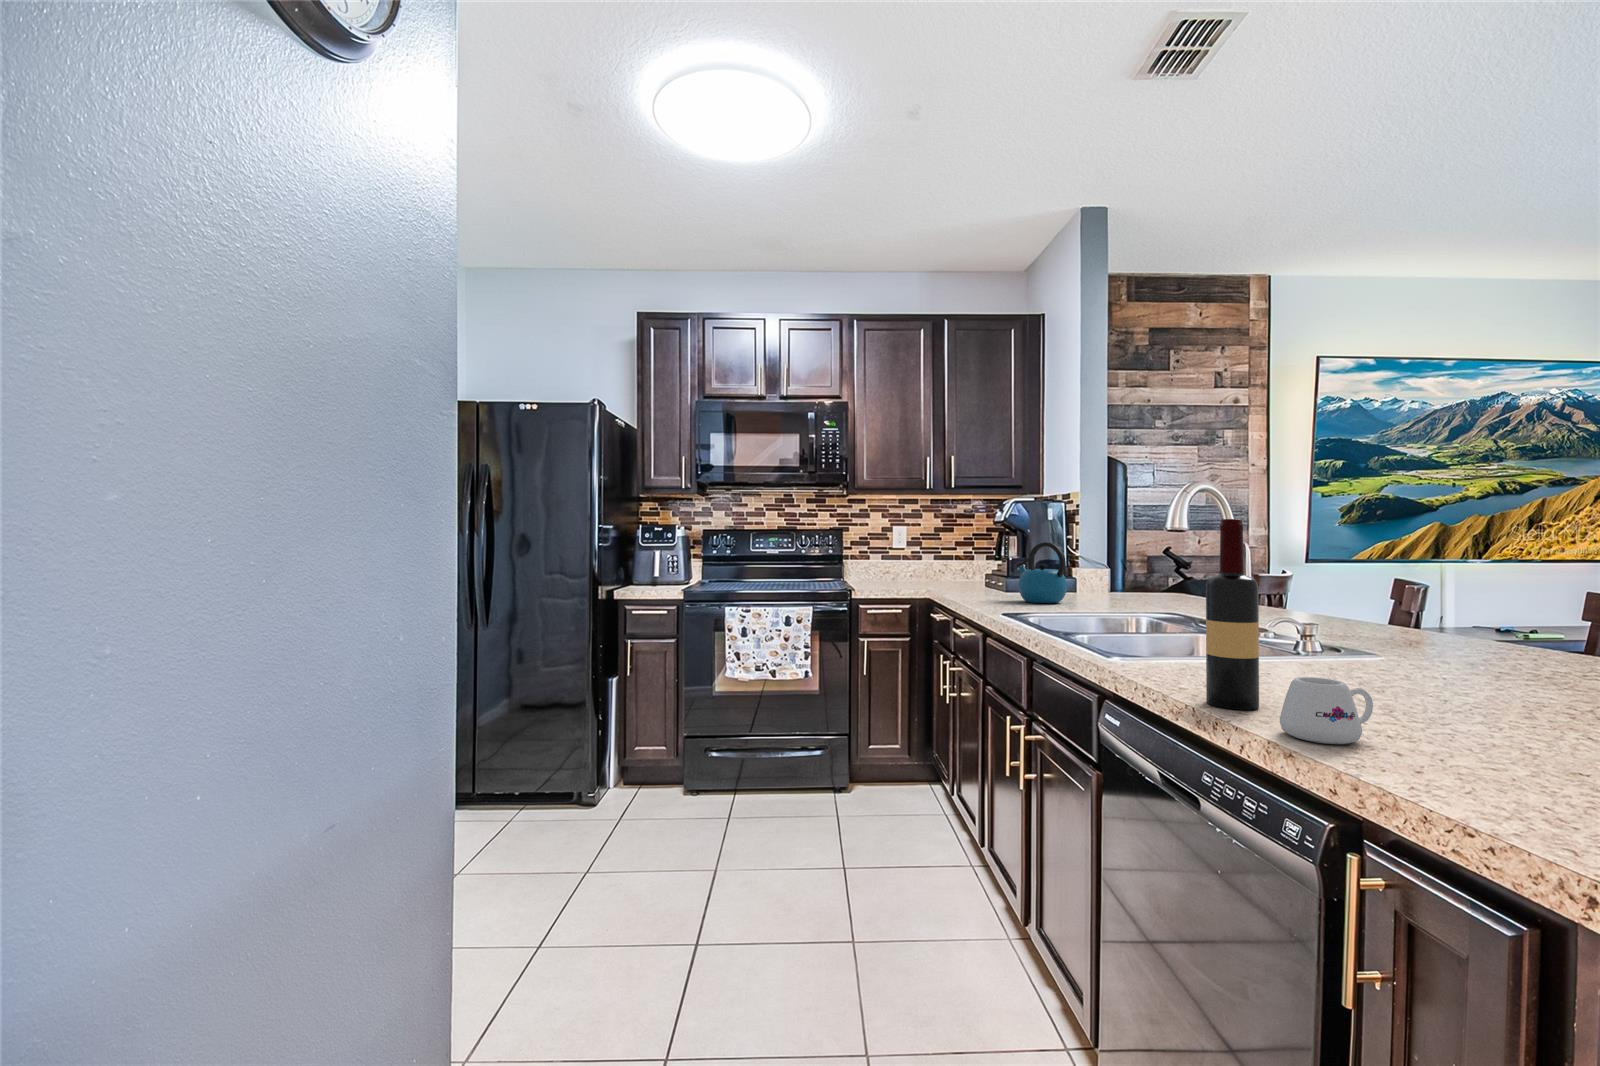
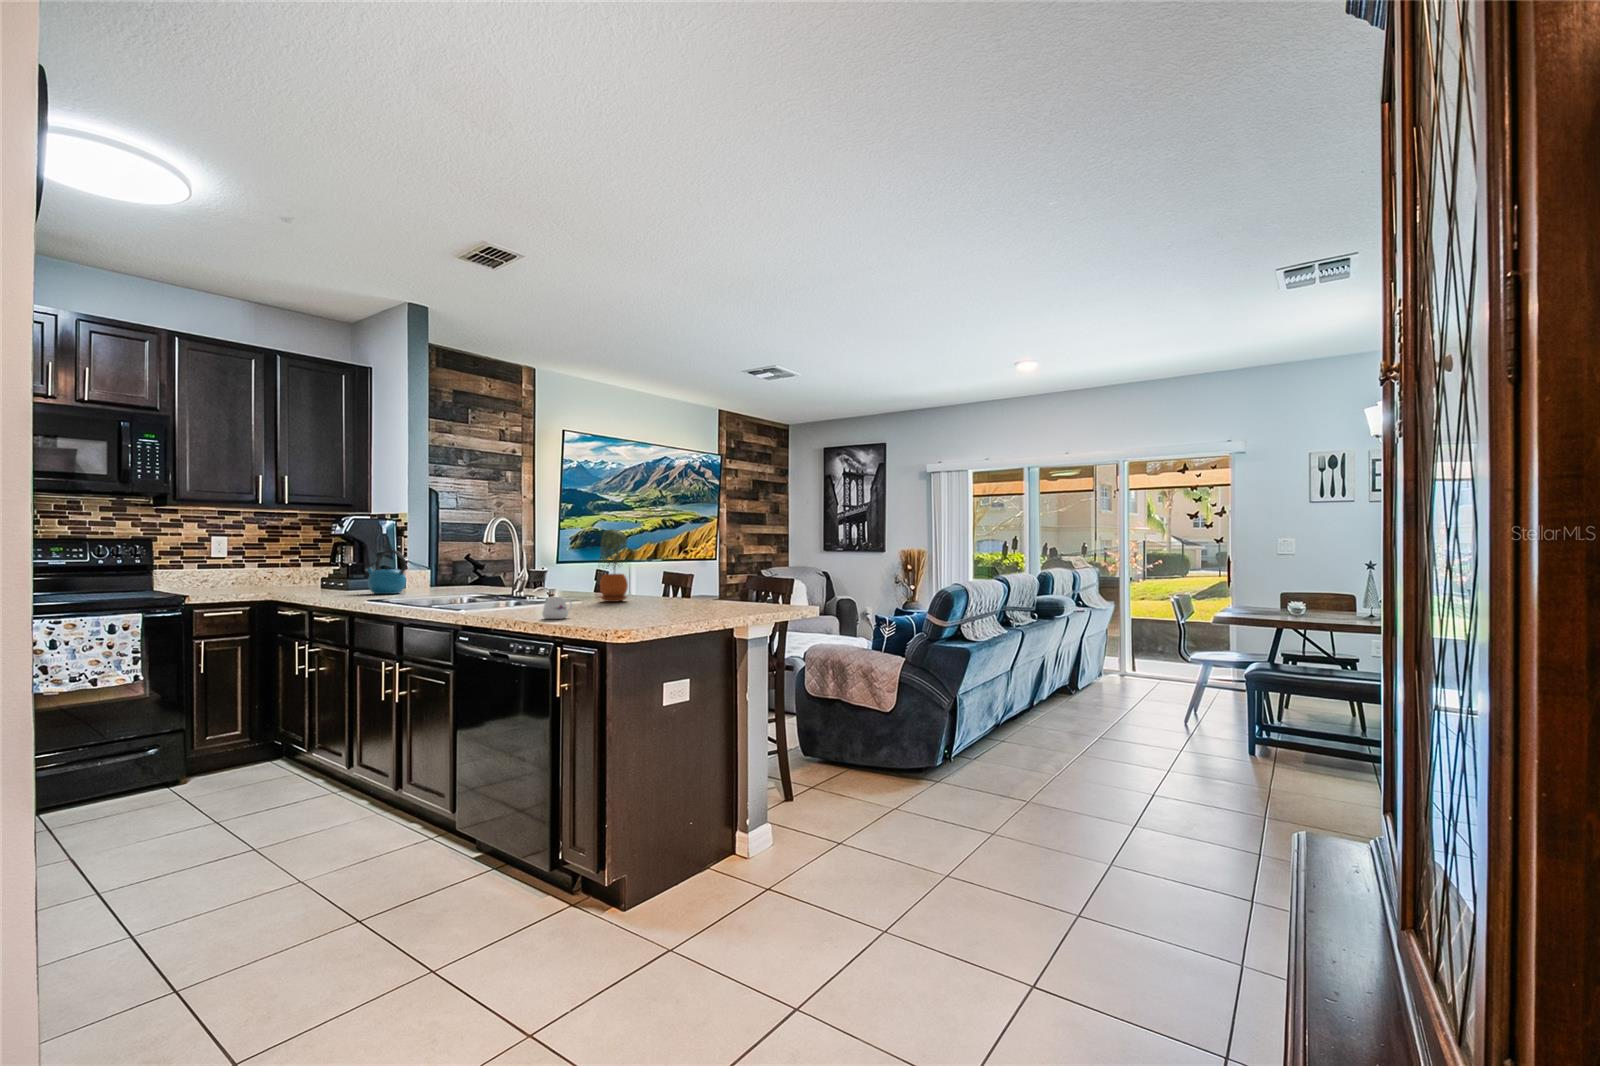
potted plant: none [1426,499,1520,672] -> present [600,529,628,602]
wine bottle: present [1206,519,1259,710] -> none [514,537,535,616]

